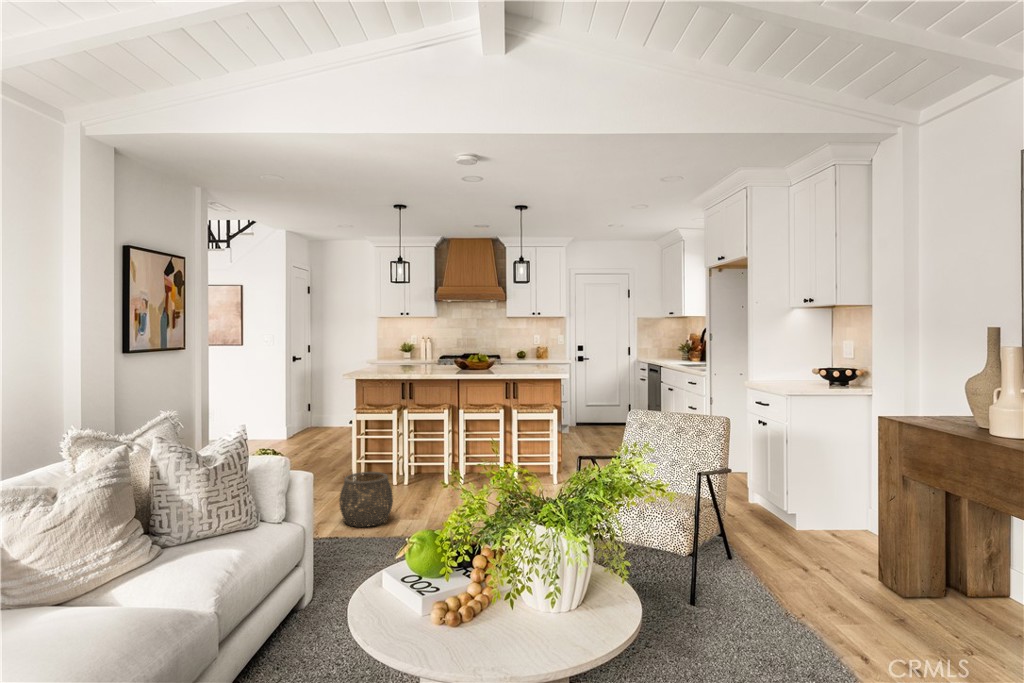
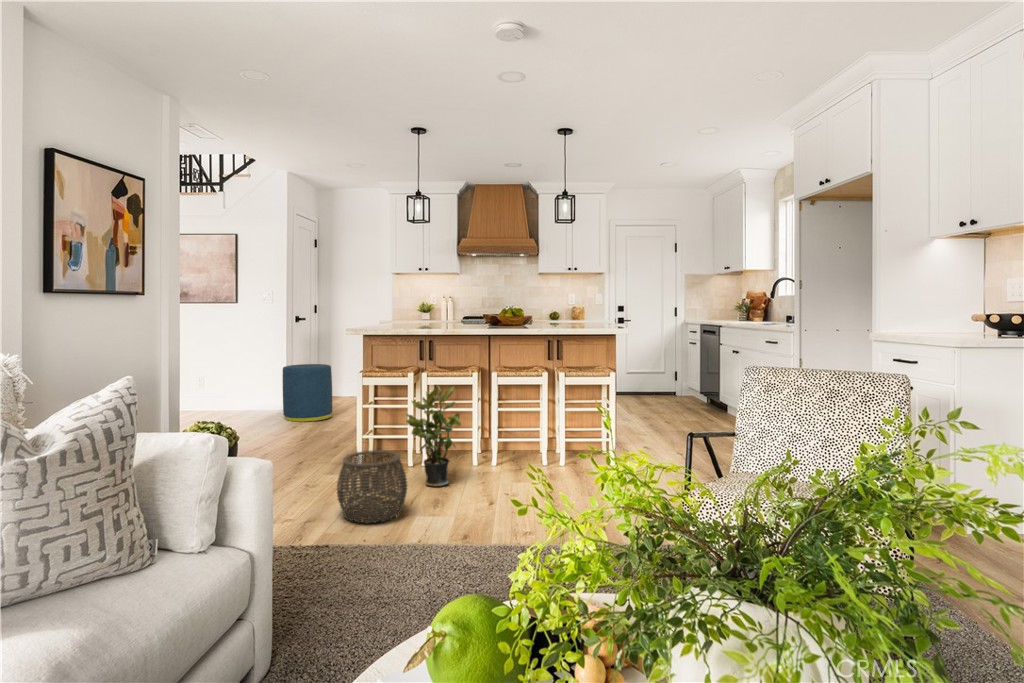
ottoman: none [283,399,325,450] -> present [283,364,332,422]
potted plant: none [391,419,435,501] -> present [406,386,461,487]

